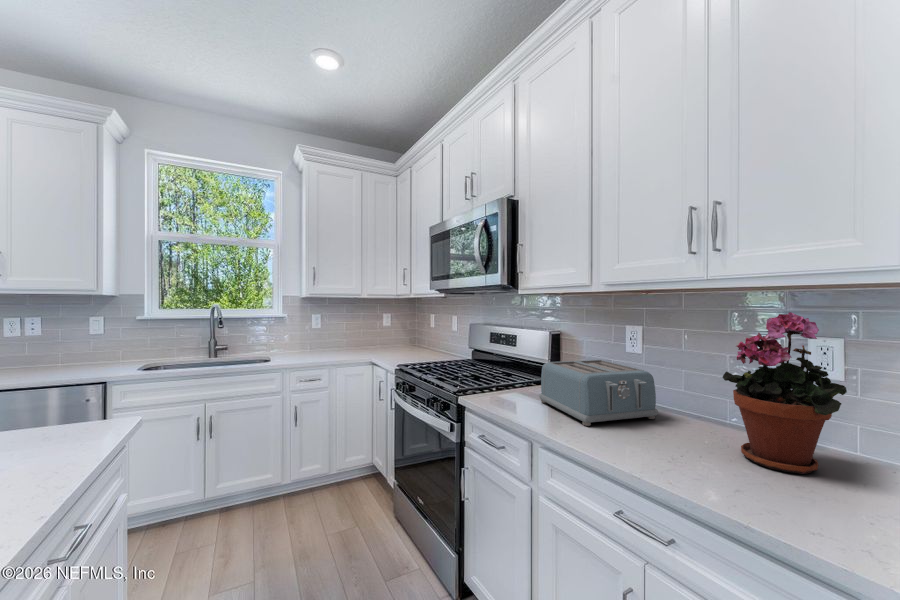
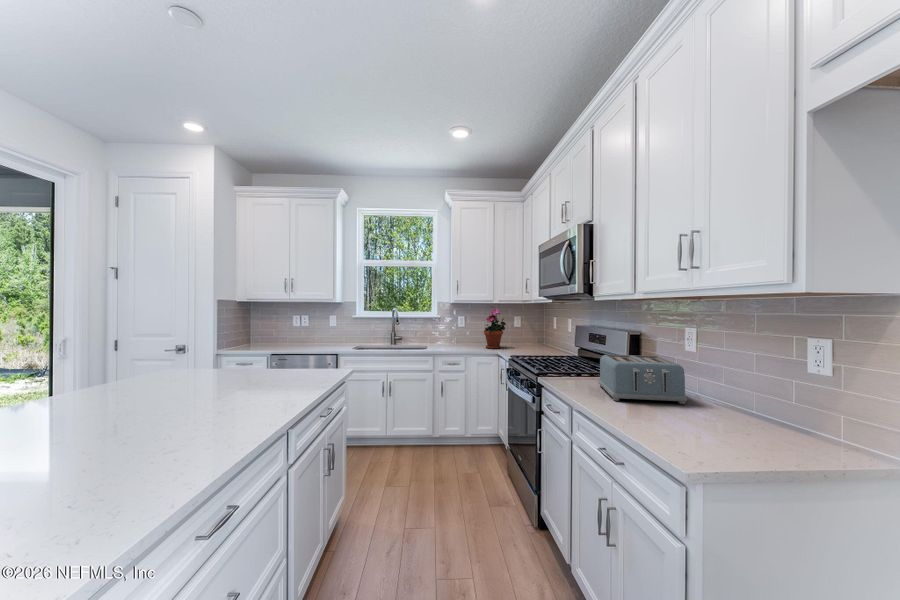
potted plant: present [723,312,847,474] -> present [484,309,506,349]

